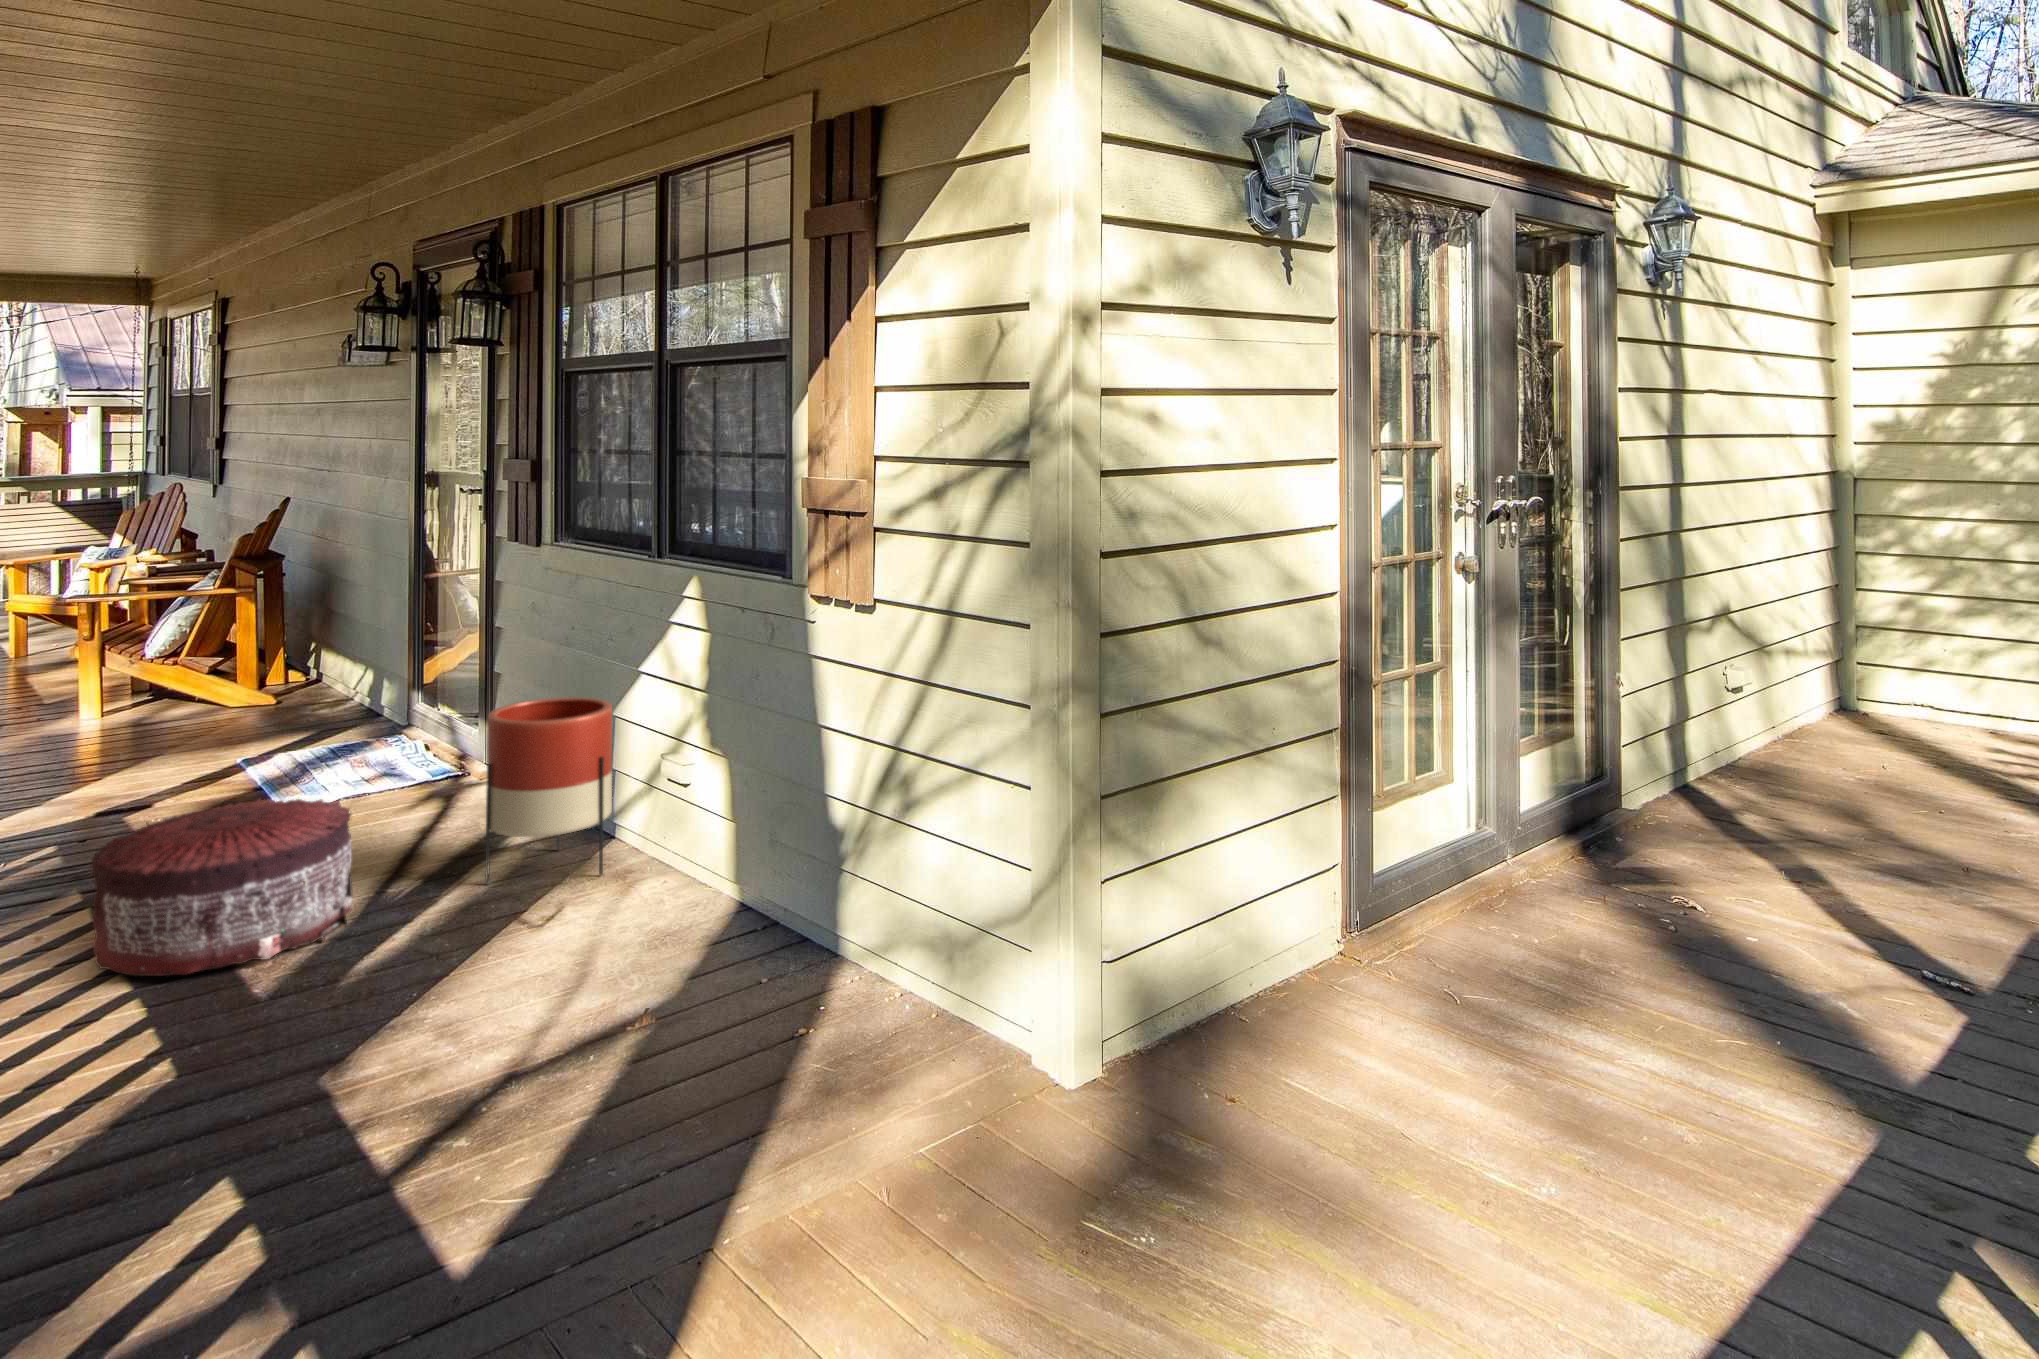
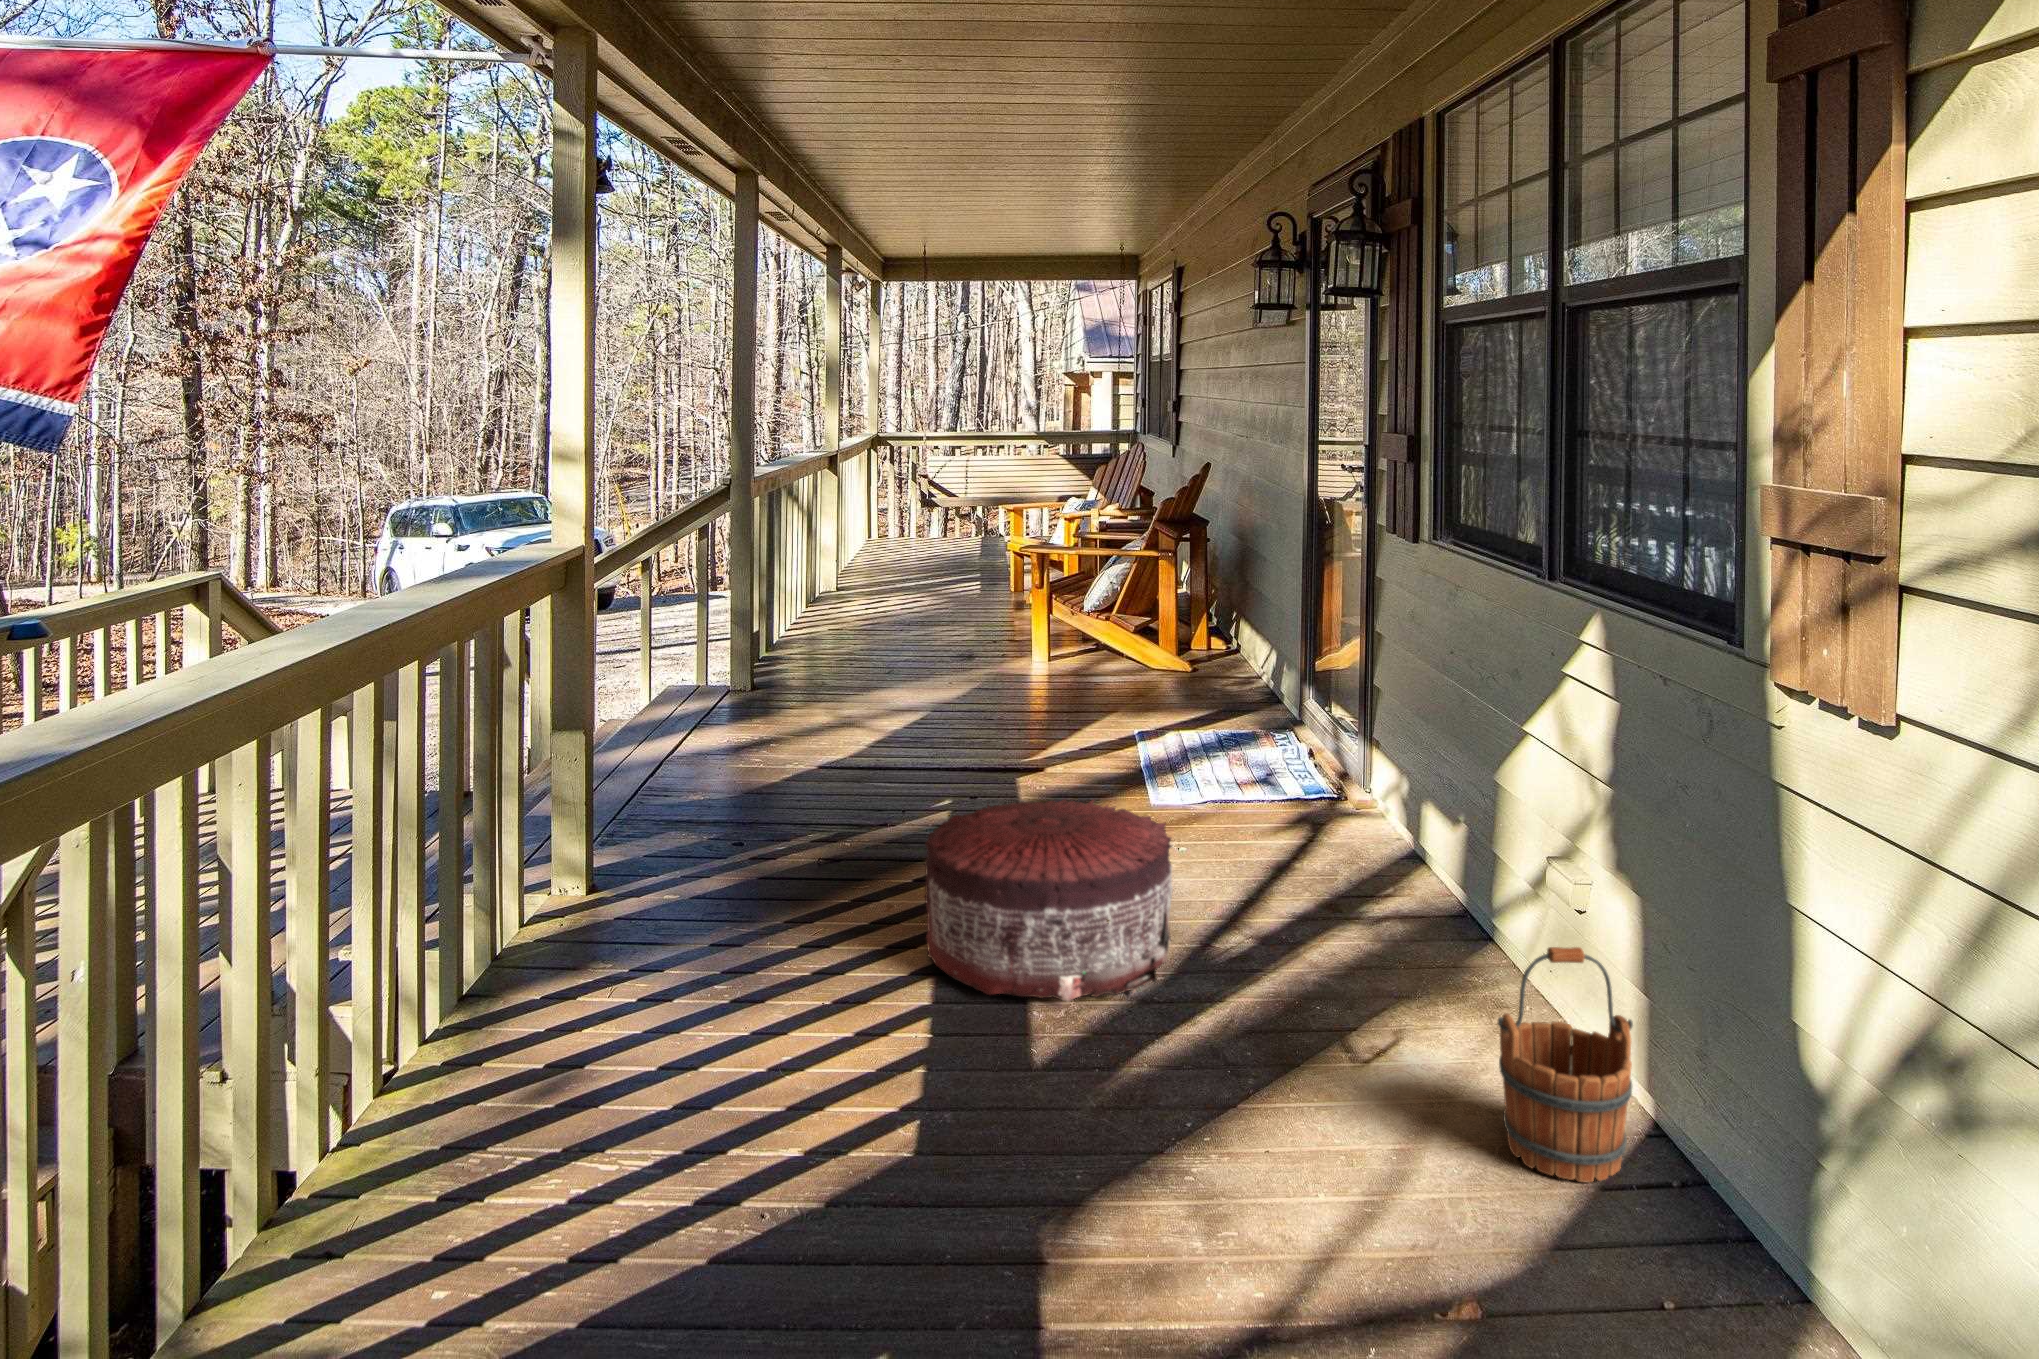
planter: present [485,697,612,884] -> none [1324,742,1487,1001]
wooden bucket: none [641,795,727,948] -> present [1498,947,1633,1182]

